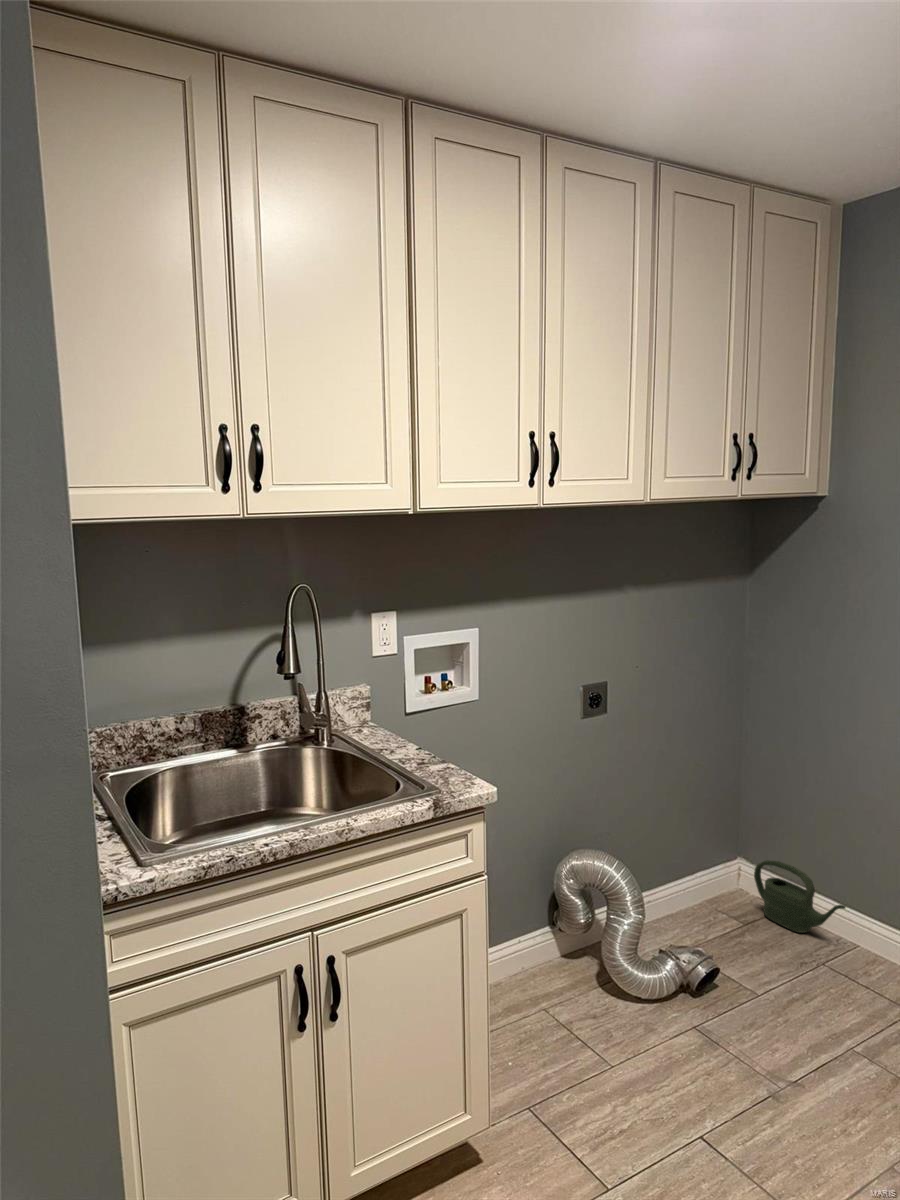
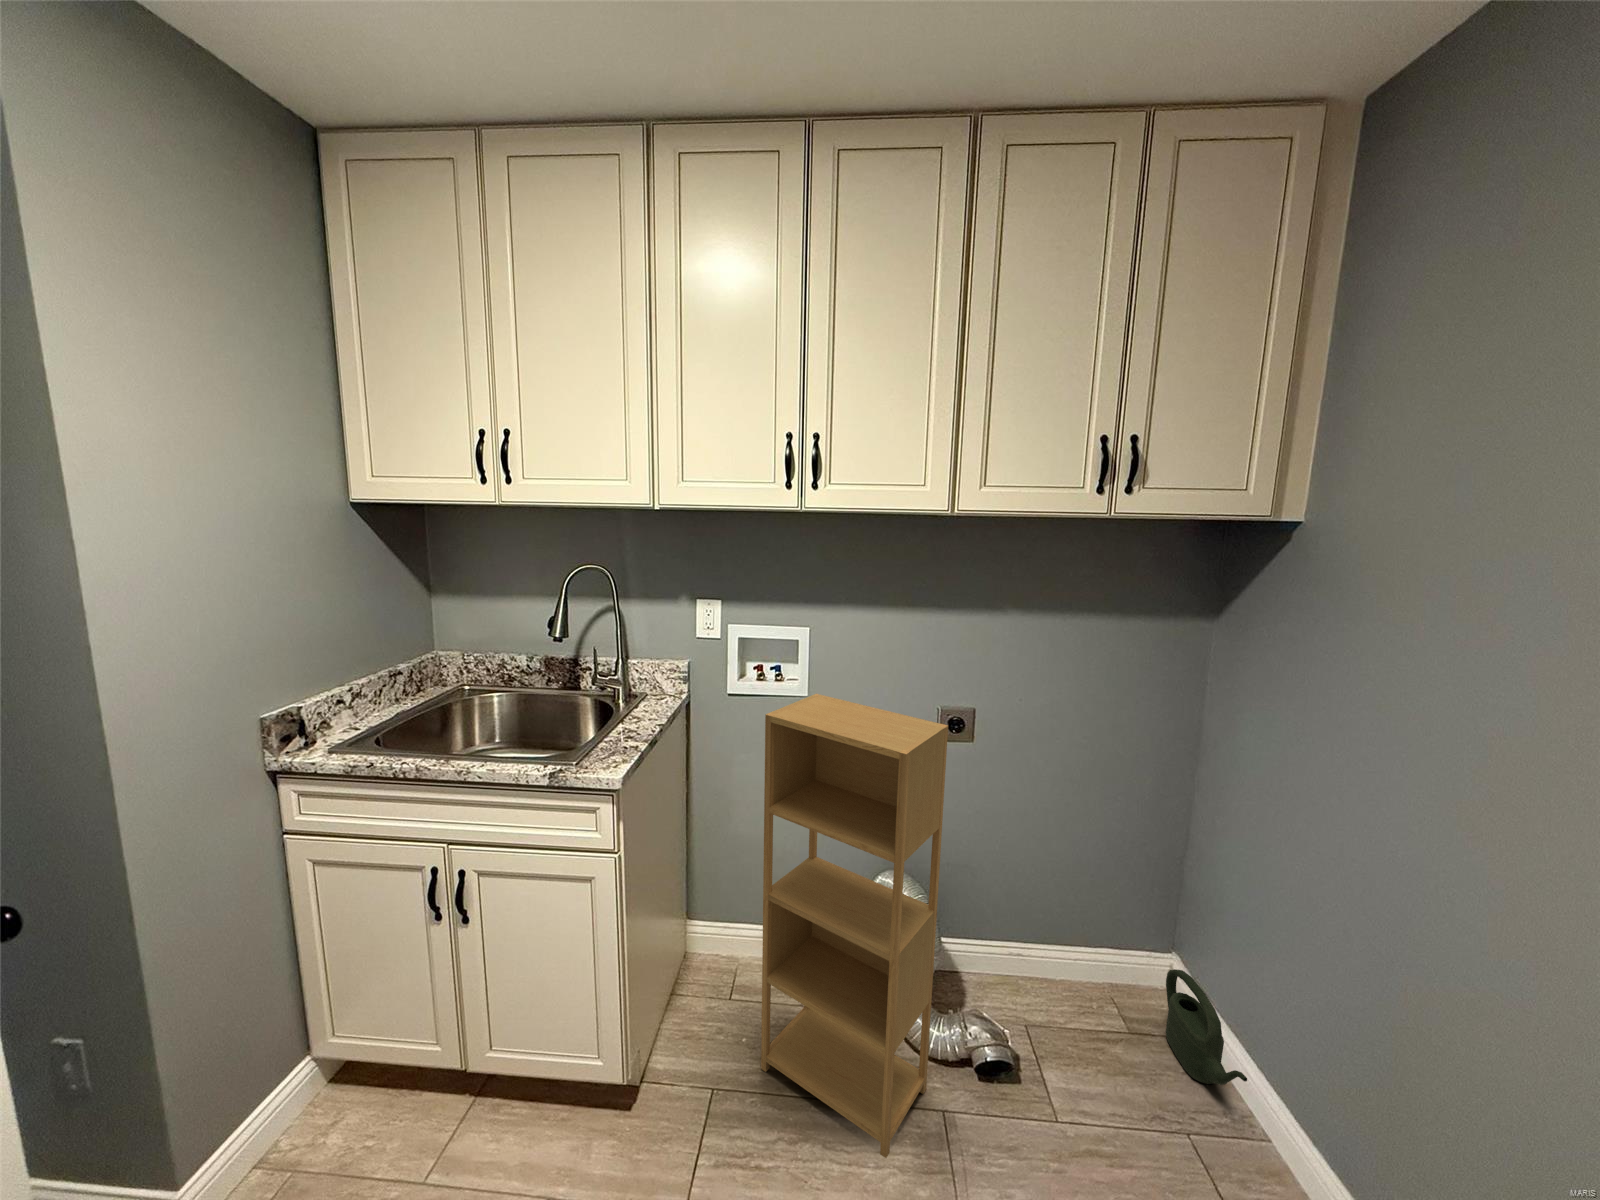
shelving unit: none [539,685,705,1075] -> present [761,694,948,1158]

